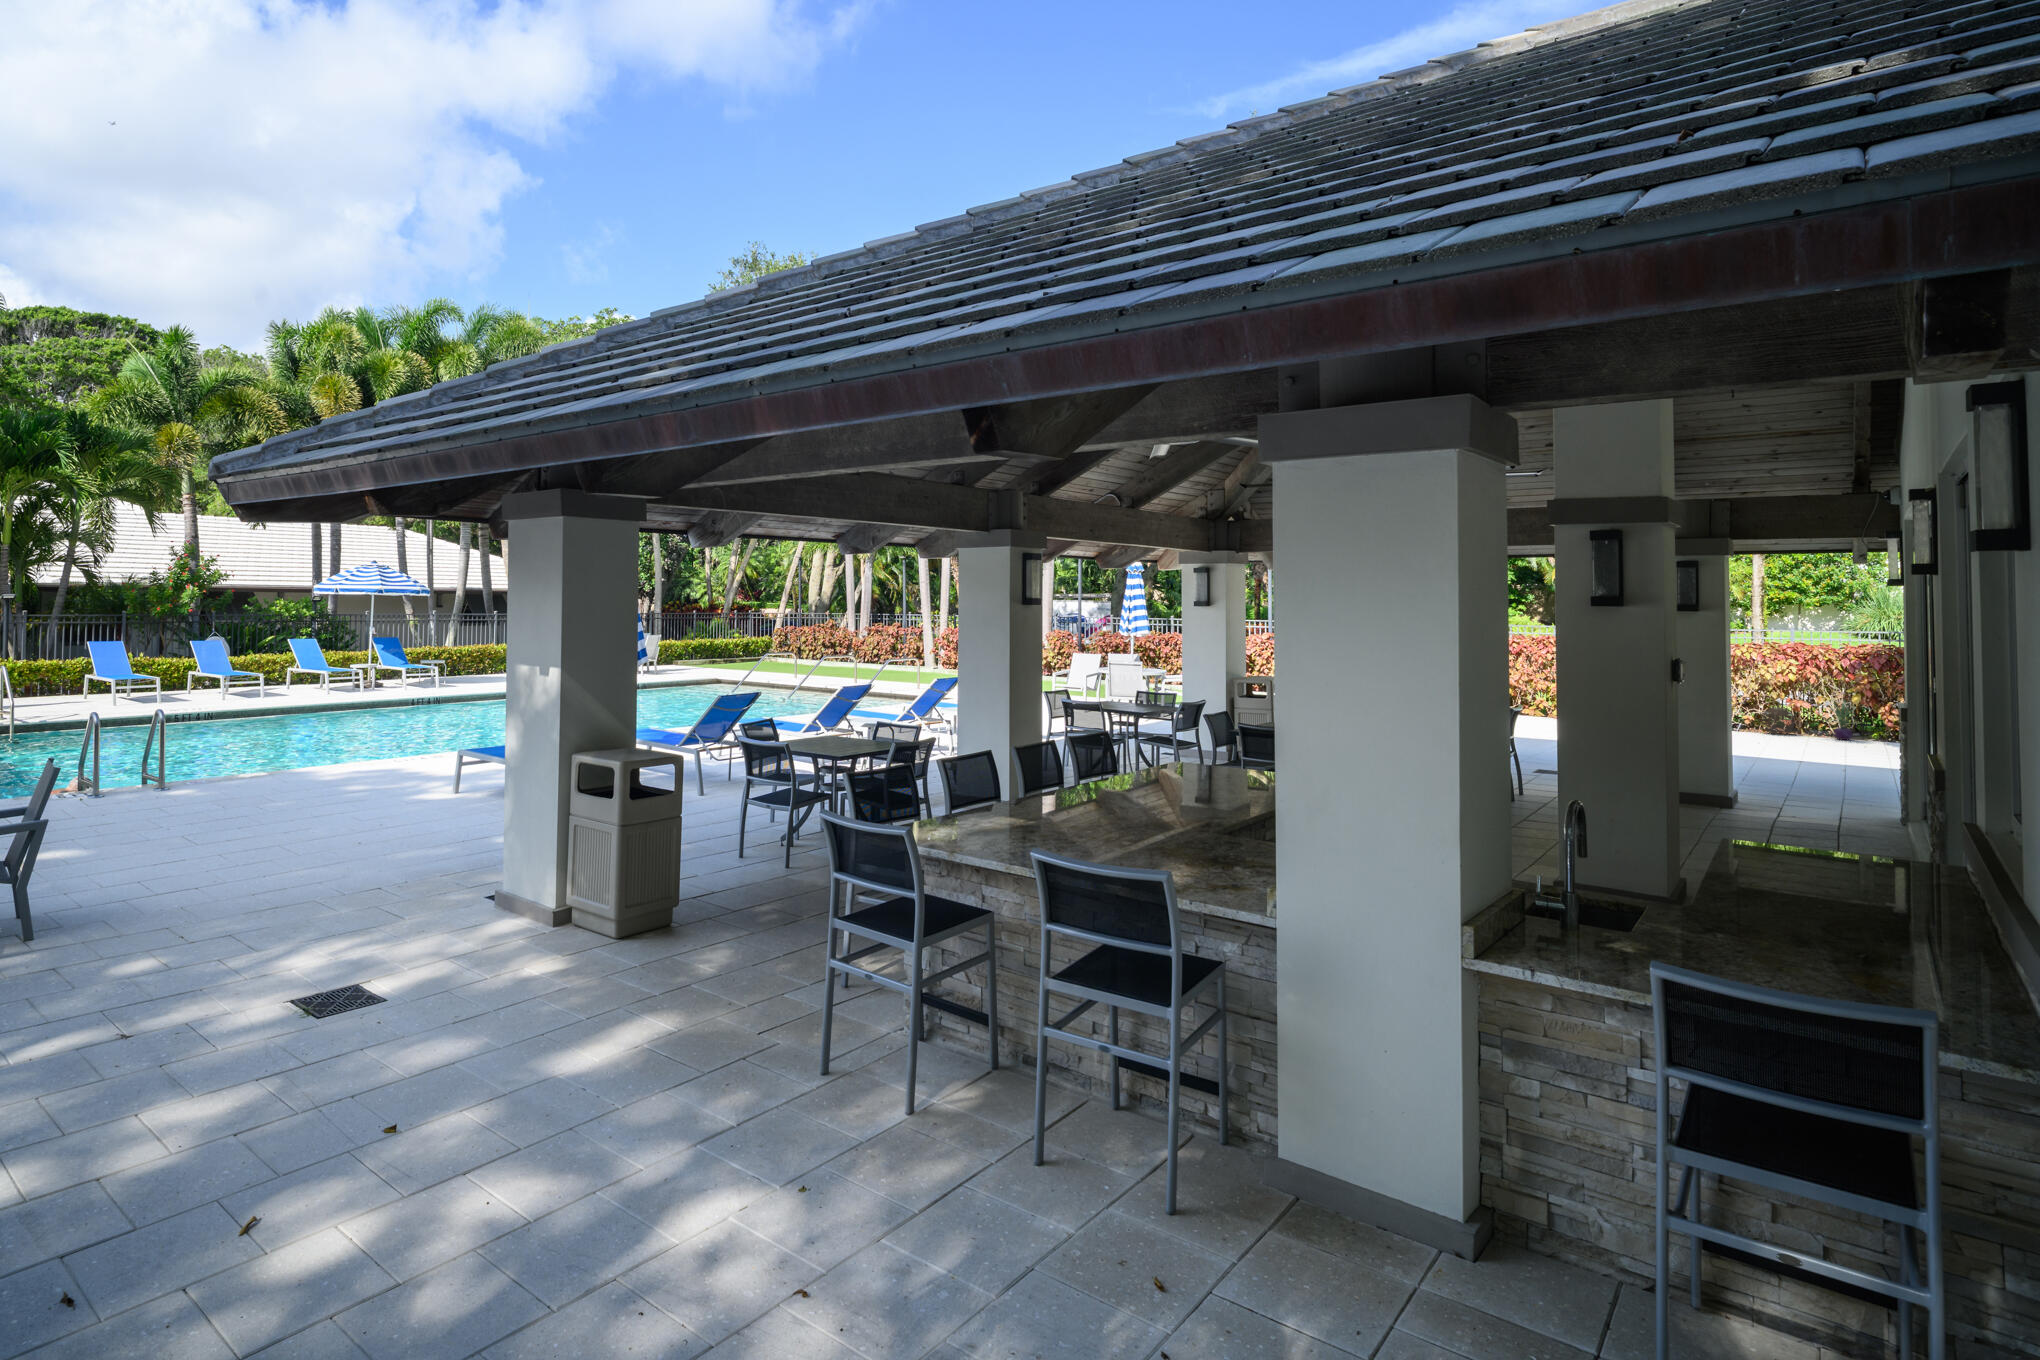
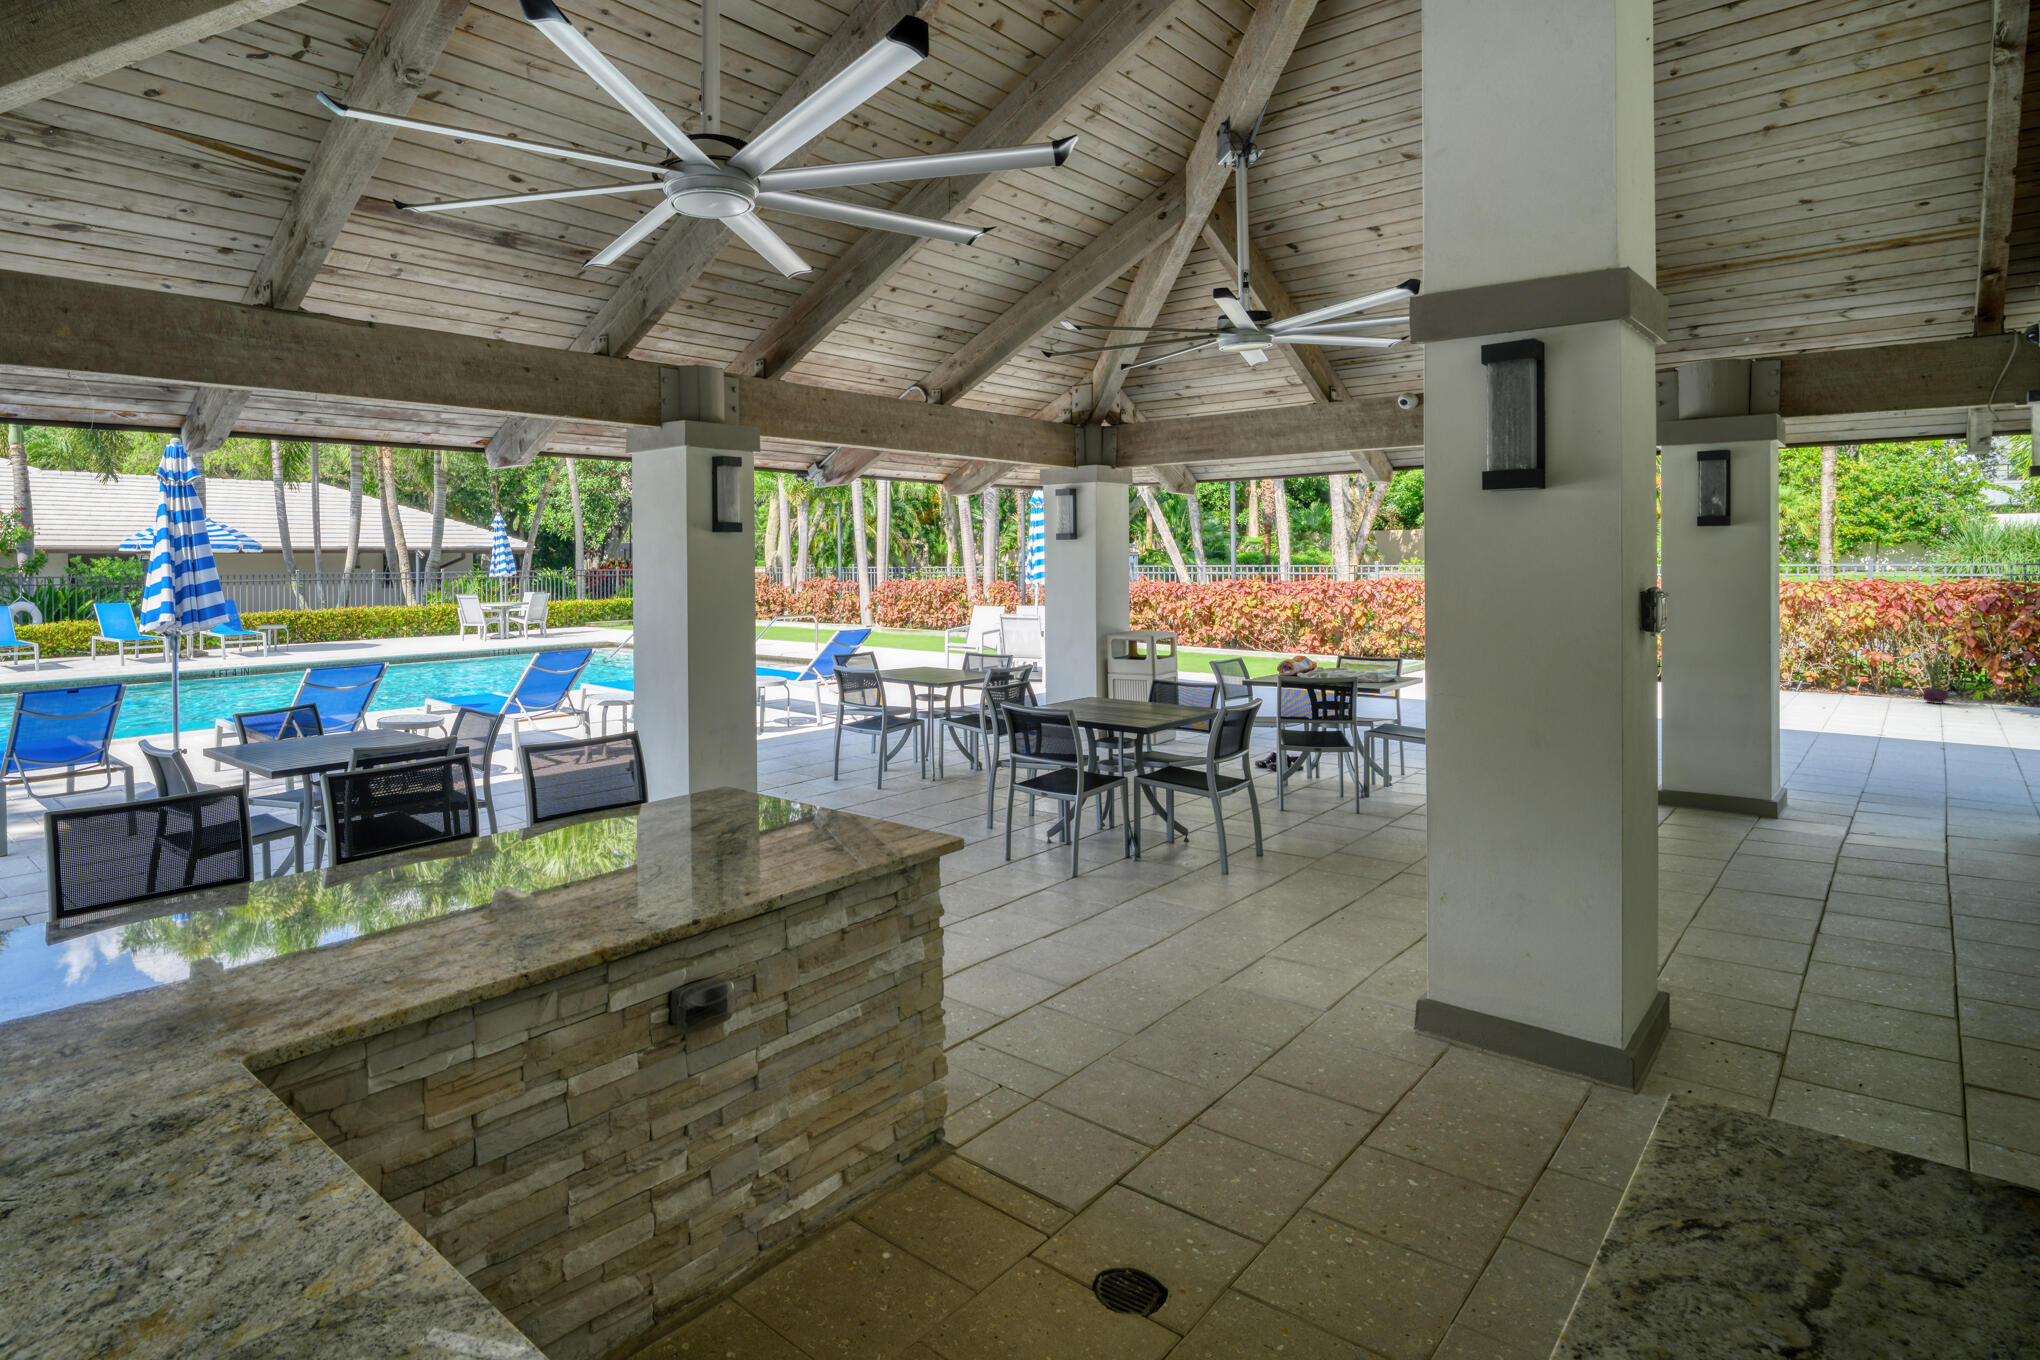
woven basket: present [1762,707,1794,734] -> none [1828,662,1871,697]

